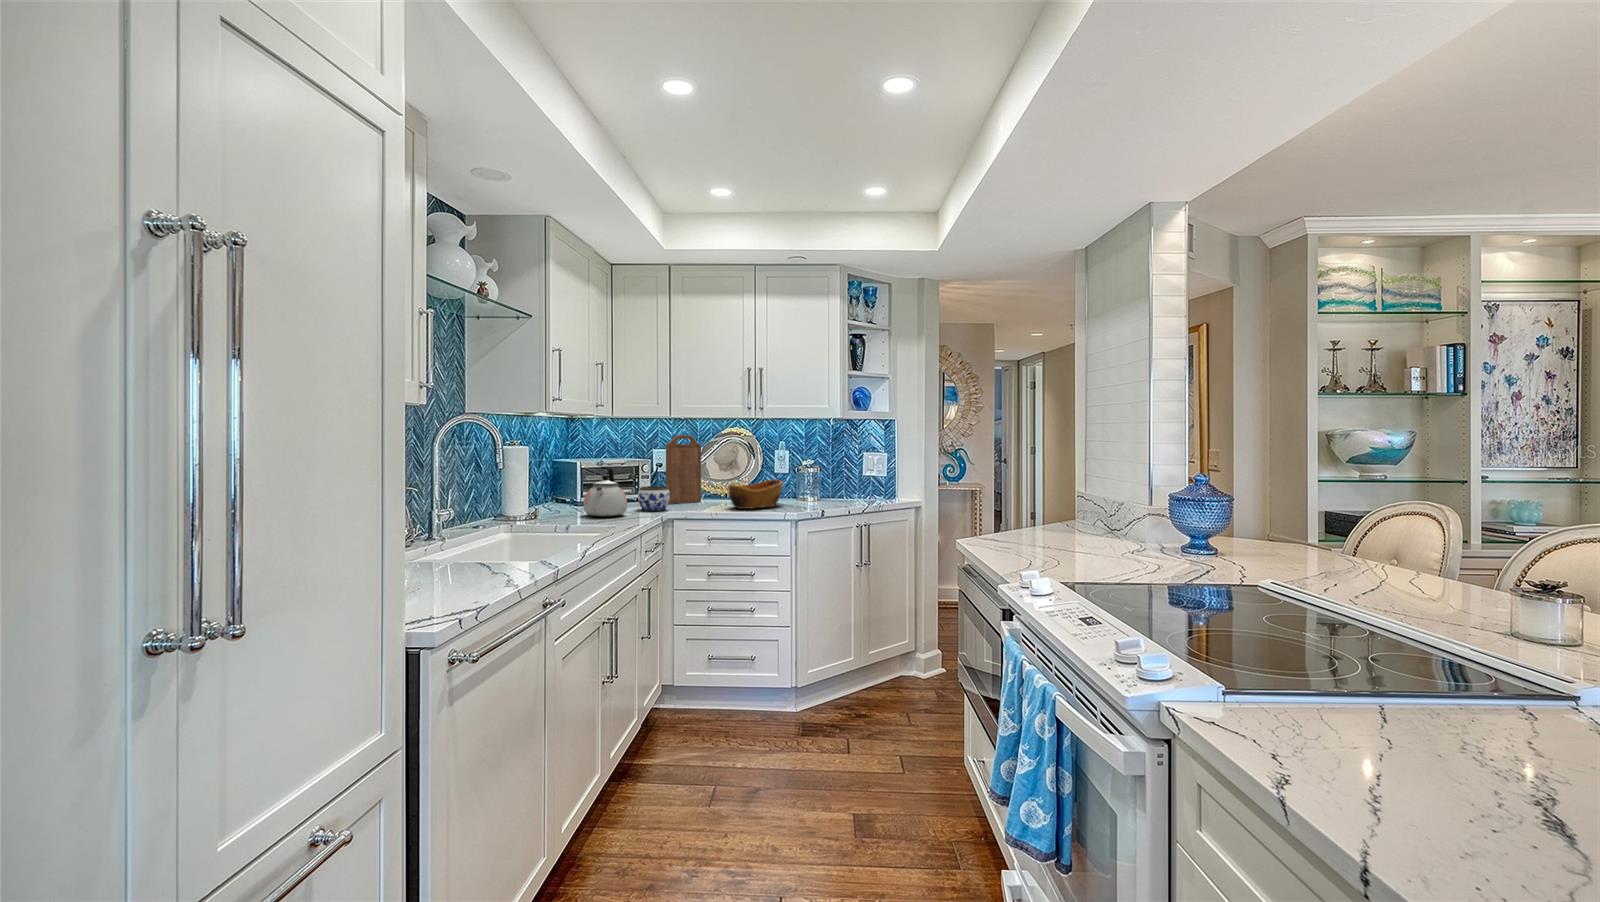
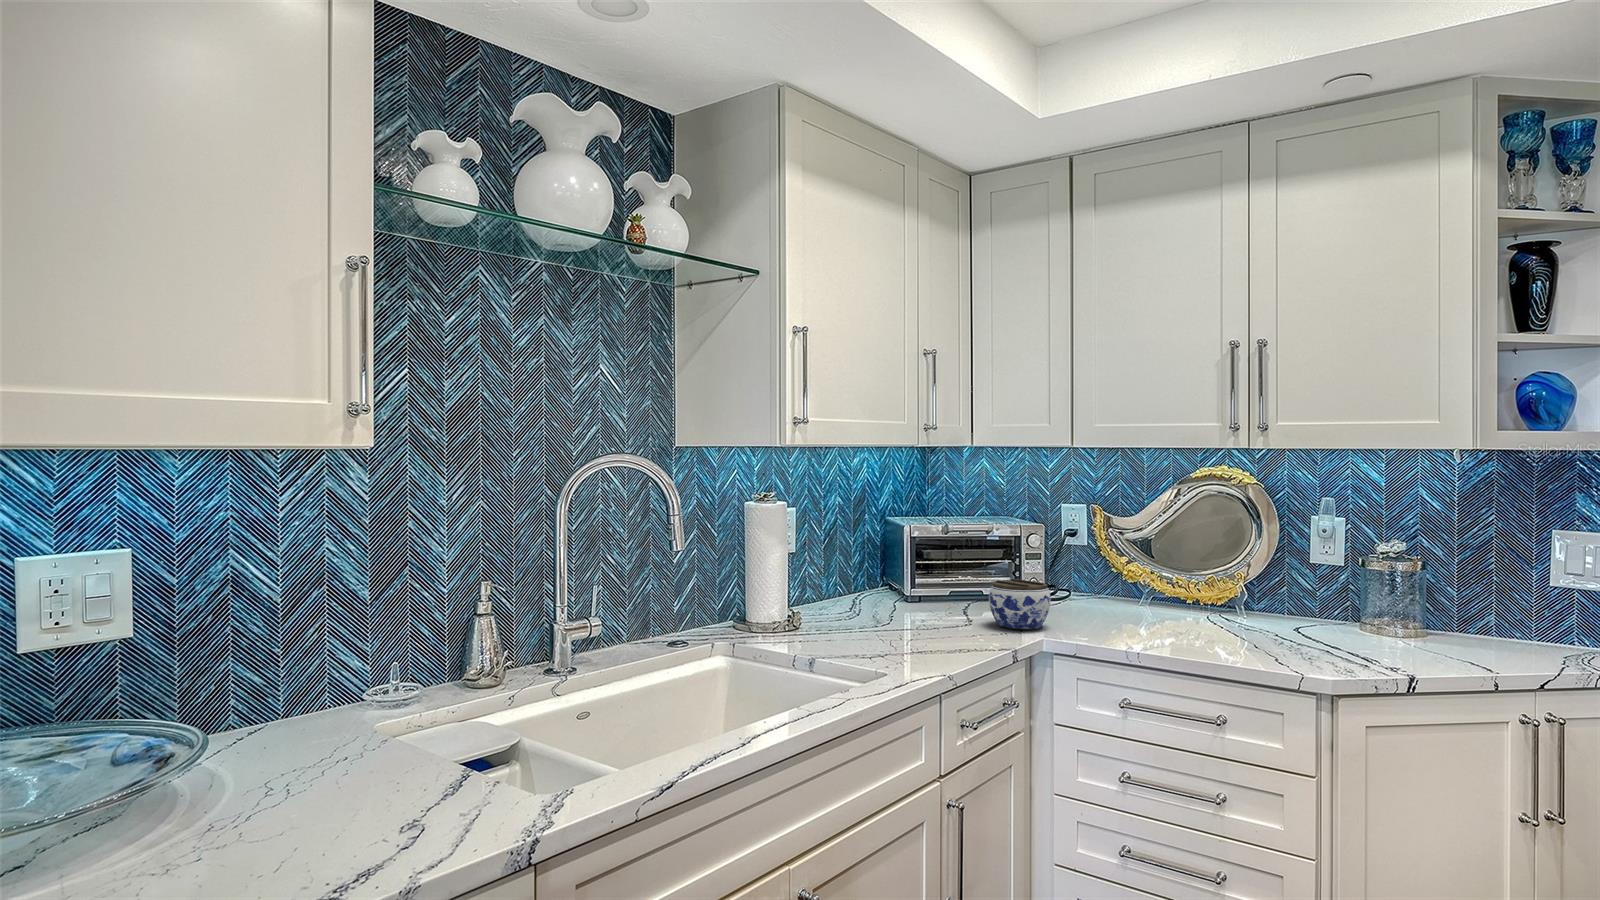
cutting board: present [666,435,701,504] -> none [1060,481,1136,612]
kettle: present [584,467,627,517] -> none [875,542,954,636]
wooden bowl: present [728,479,783,509] -> none [1174,579,1314,645]

